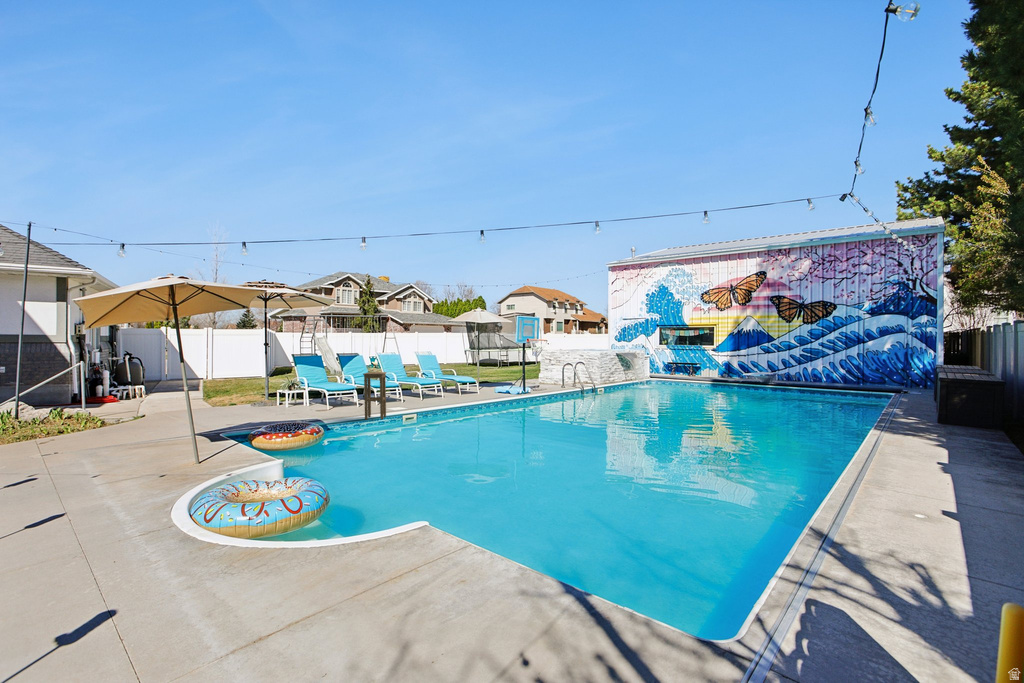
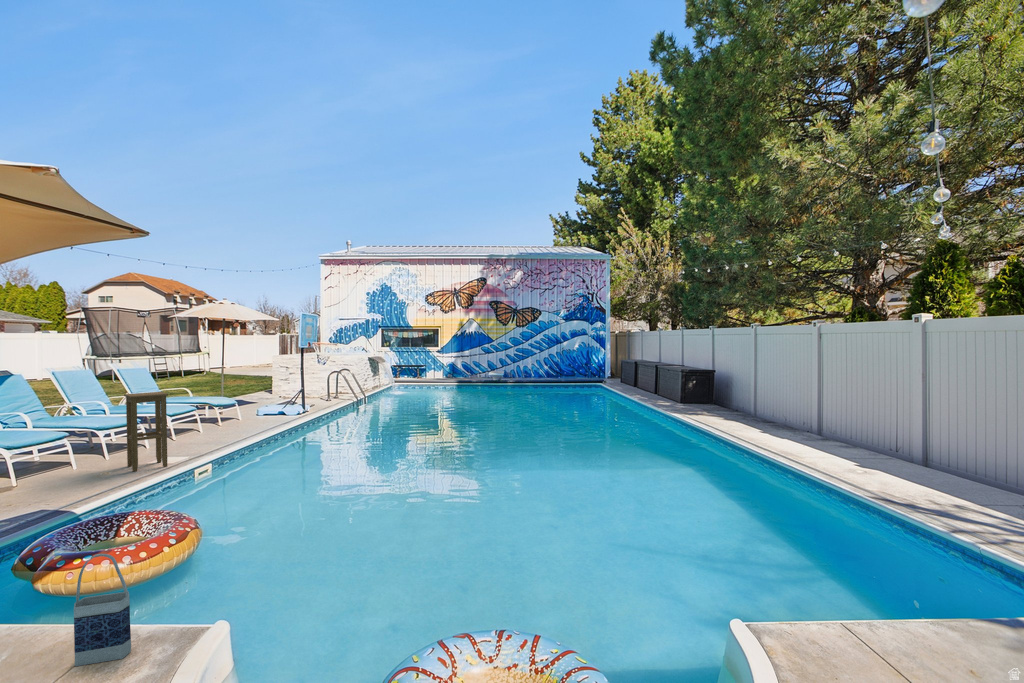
bag: none [176,436,197,484] -> present [74,554,131,666]

